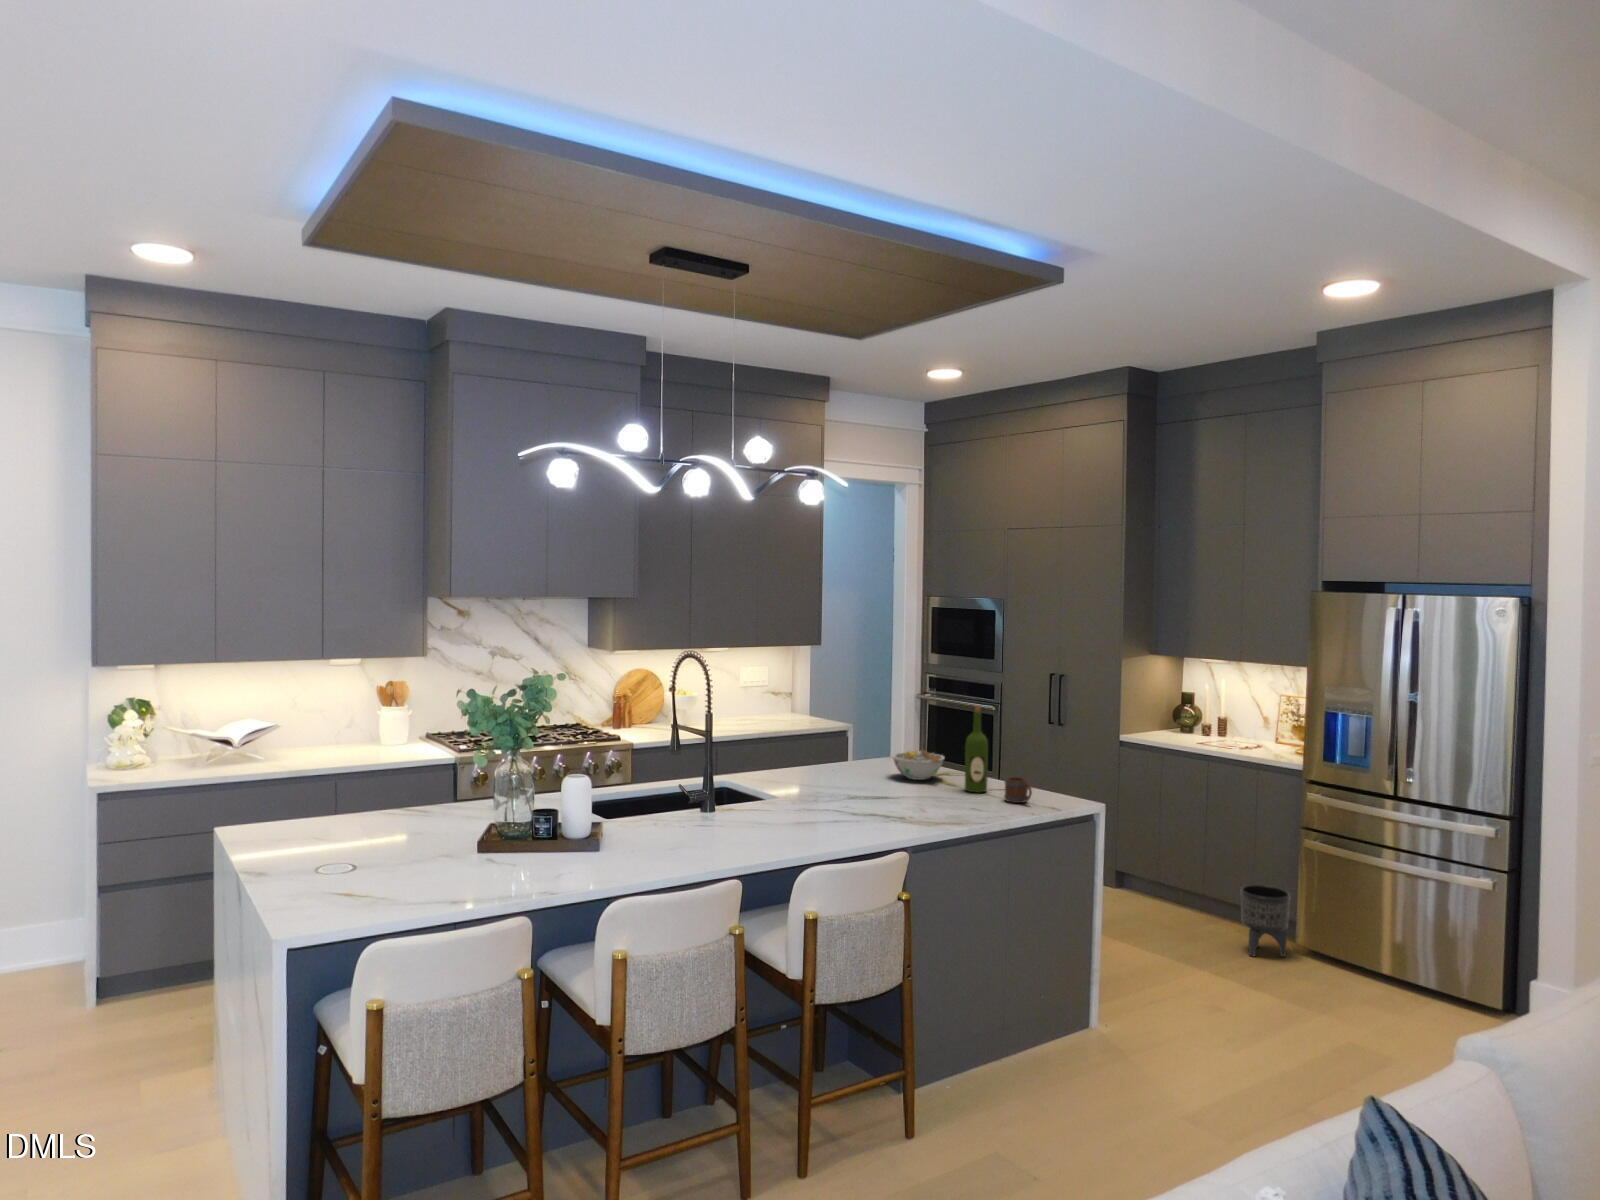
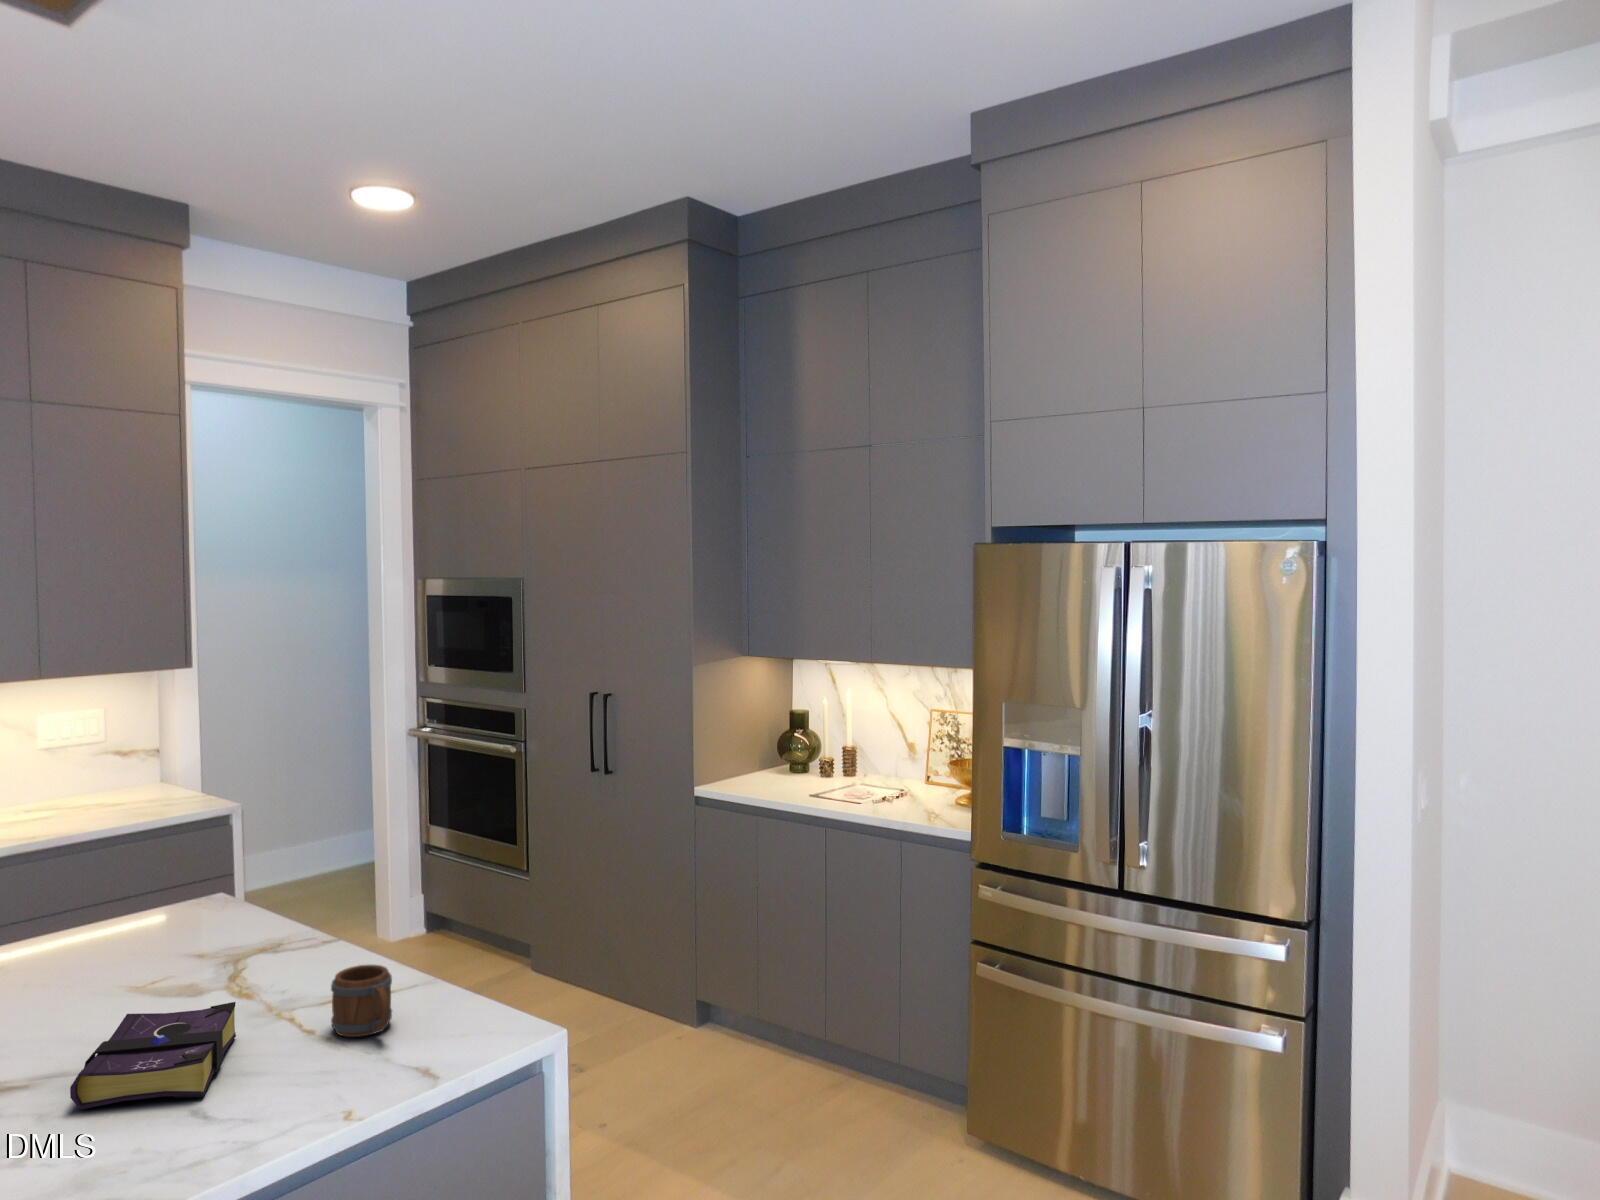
wine bottle: present [965,706,988,792] -> none [257,795,316,1005]
bowl: present [892,750,945,780] -> none [102,888,244,972]
book: none [928,784,976,810] -> present [70,1002,236,1109]
planter: present [1241,885,1290,957] -> none [881,1032,959,1165]

